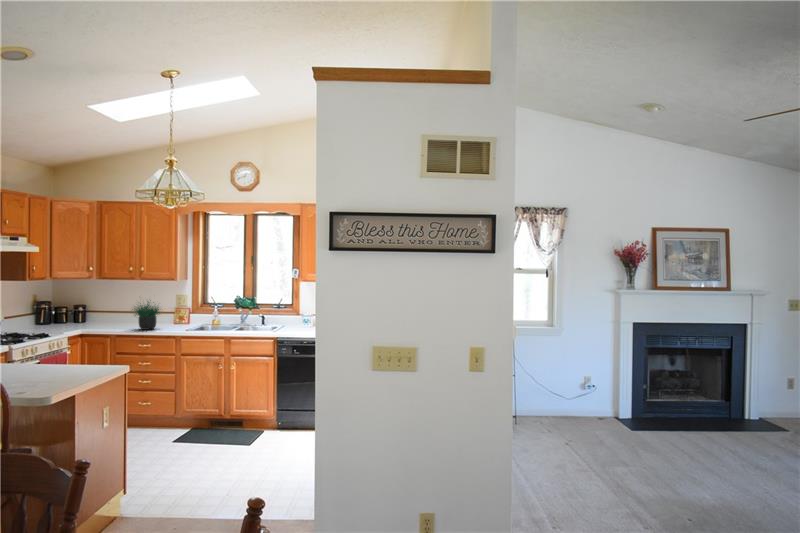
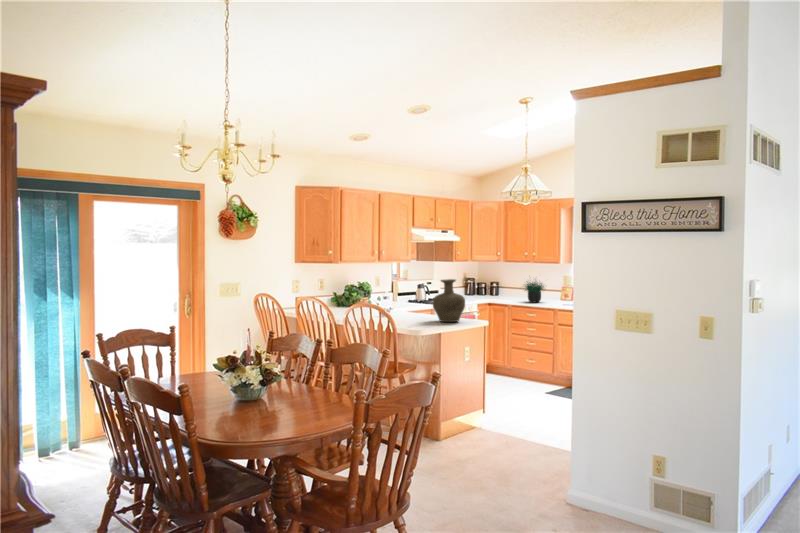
vase: none [33,311,92,379] -> present [433,279,465,322]

